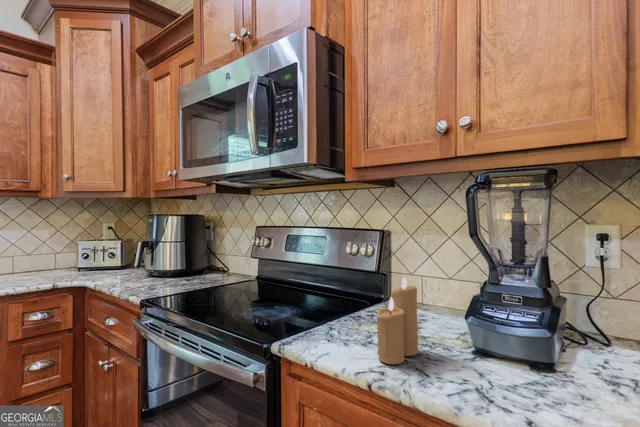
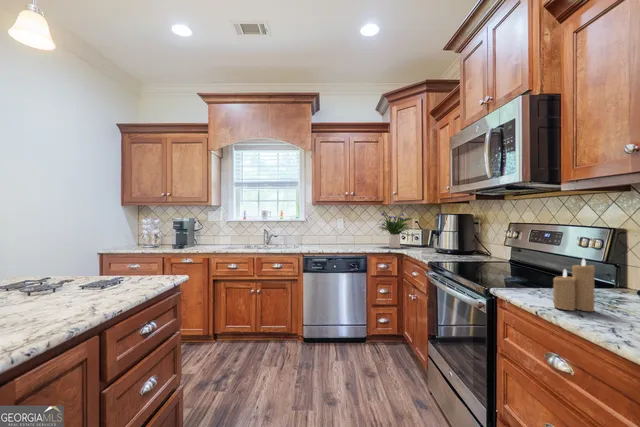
flower arrangement: none [24,207,106,278] -> present [379,211,411,248]

